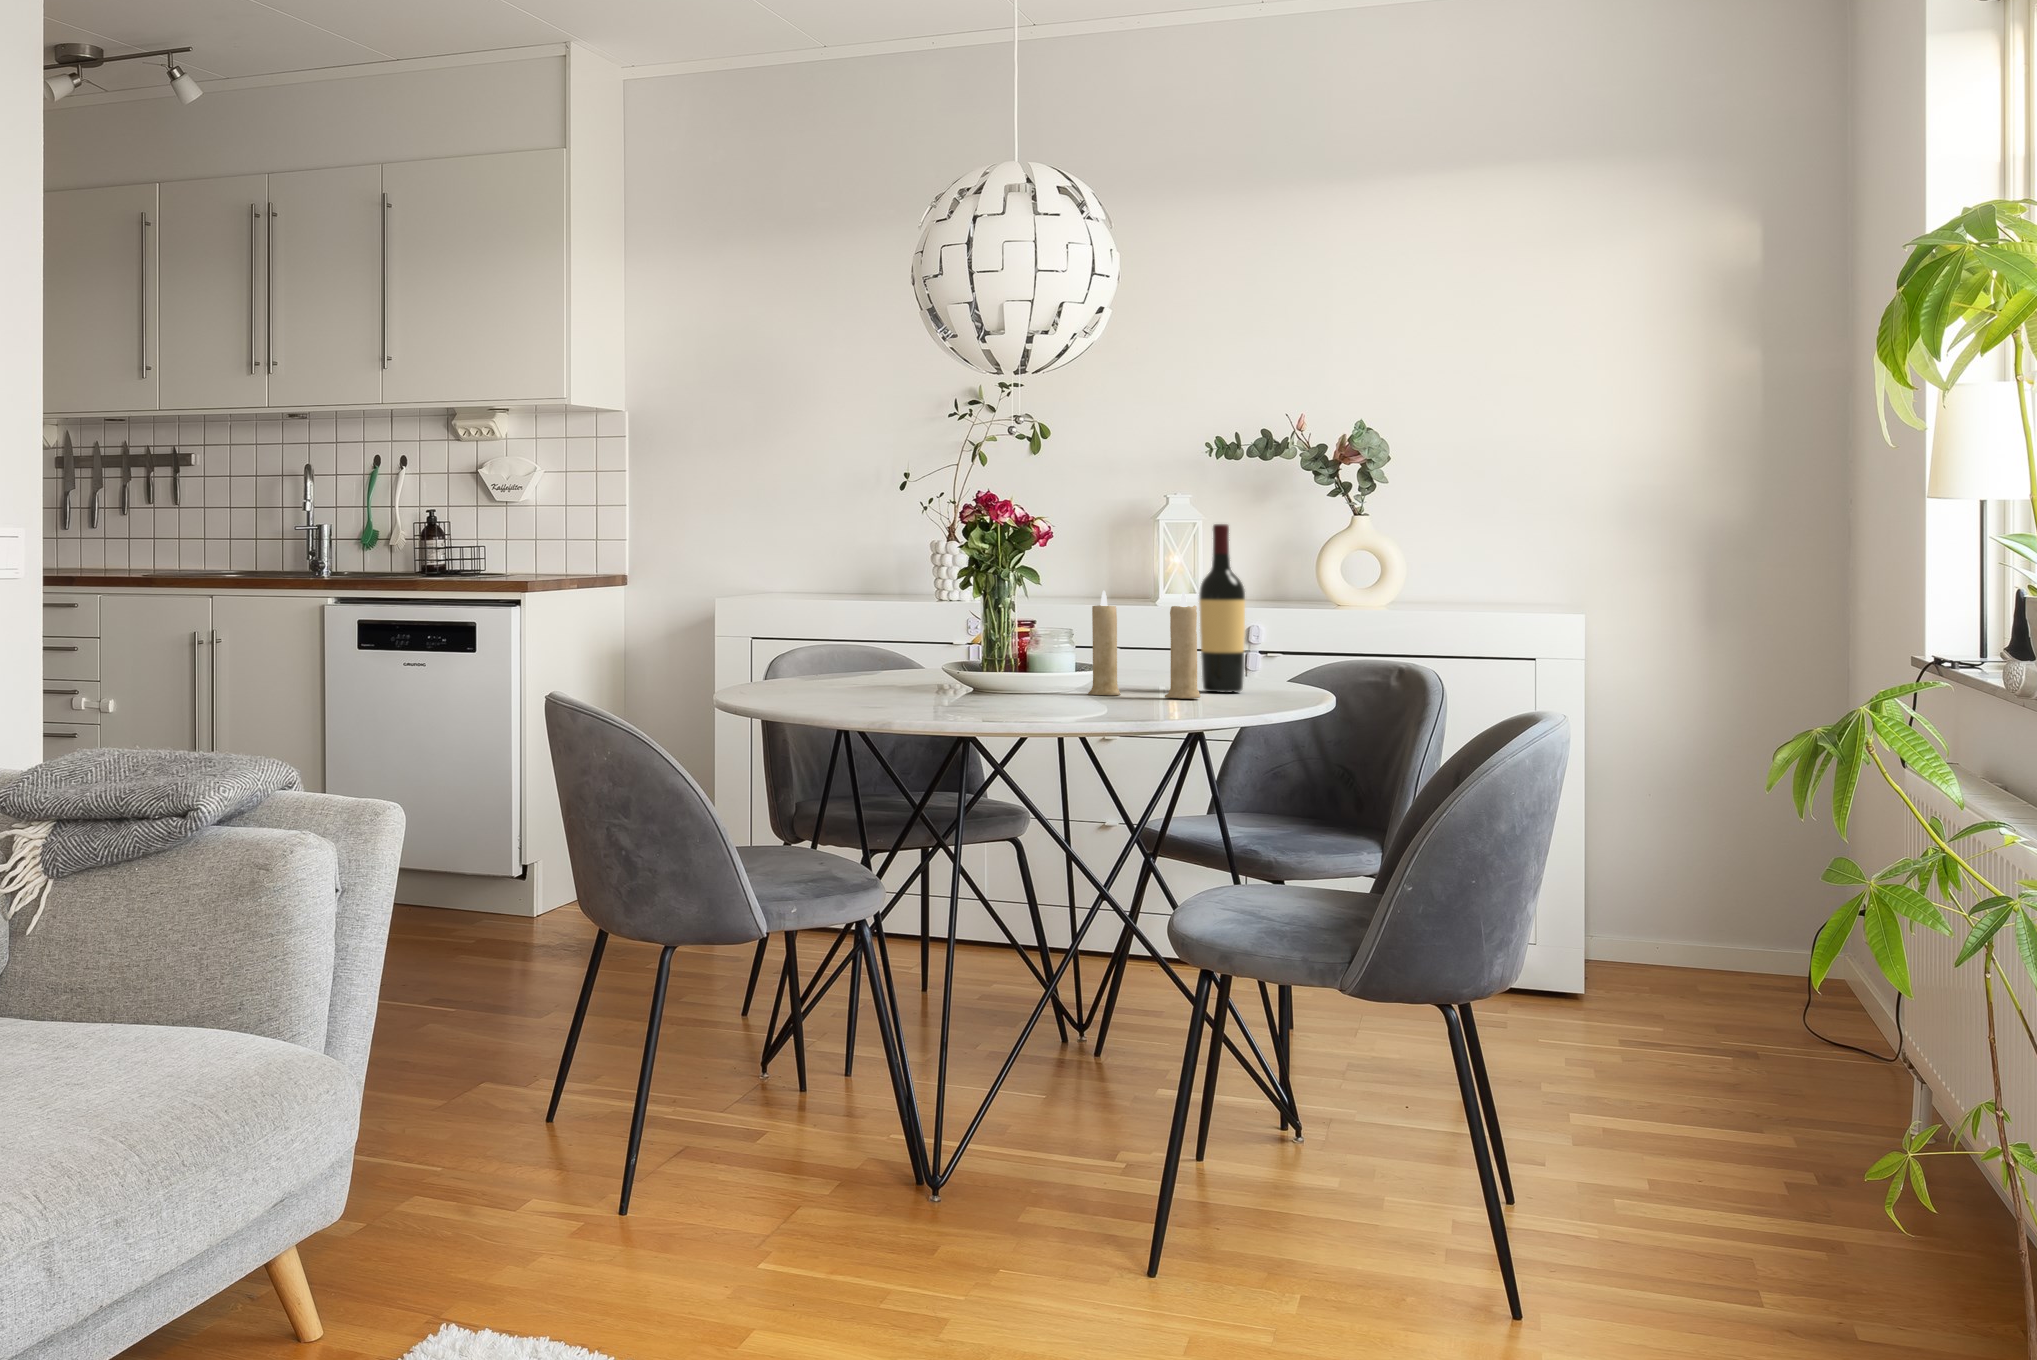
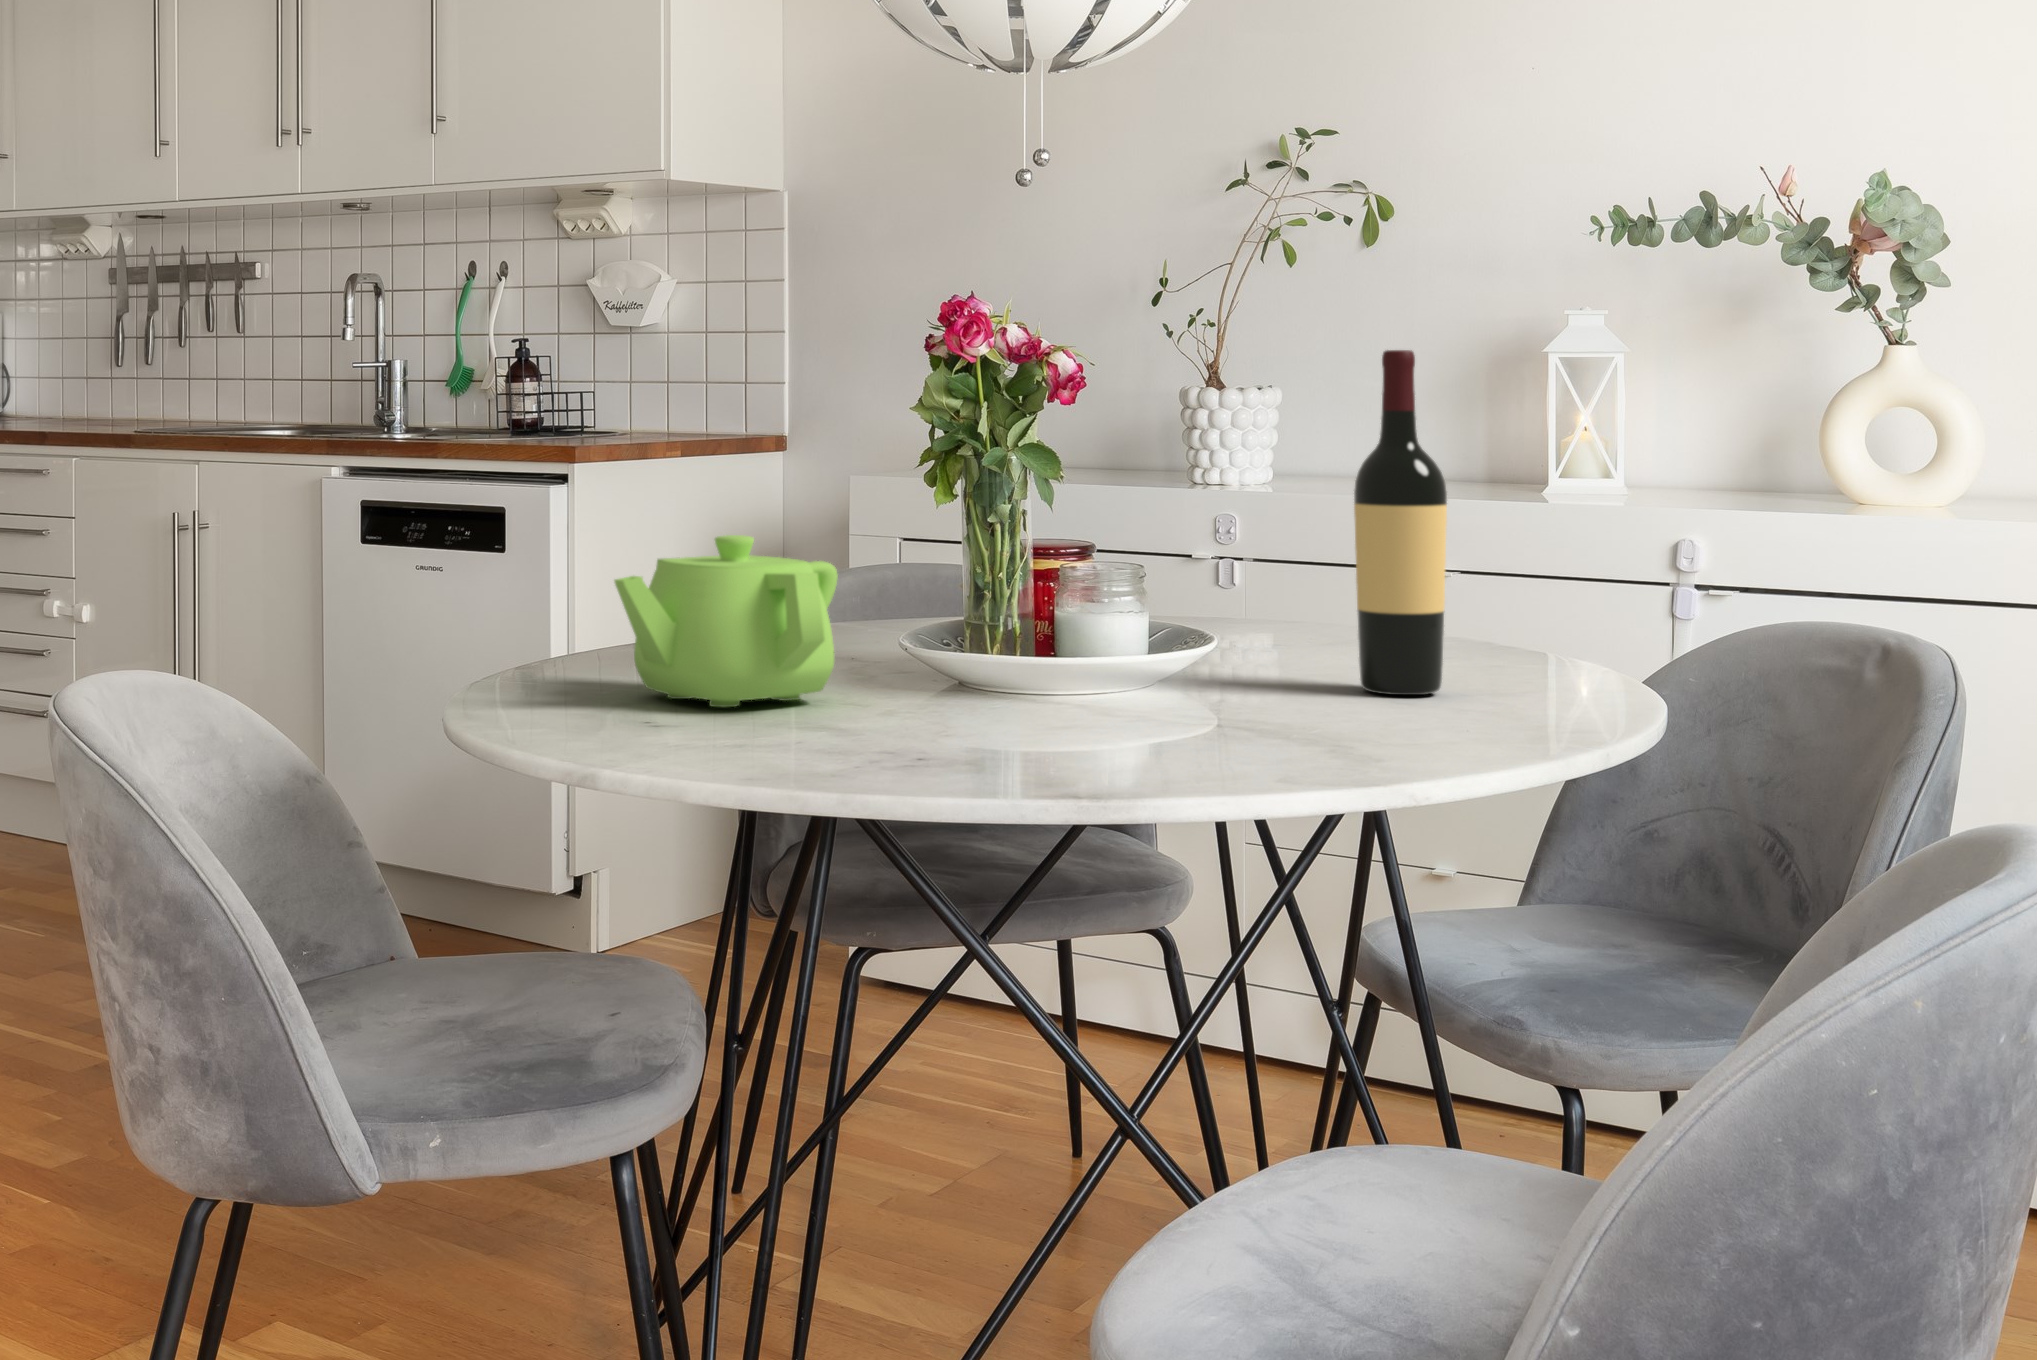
candle: present [1088,591,1201,699] -> none [1087,478,1299,715]
teapot: none [881,617,1000,700] -> present [615,535,838,707]

